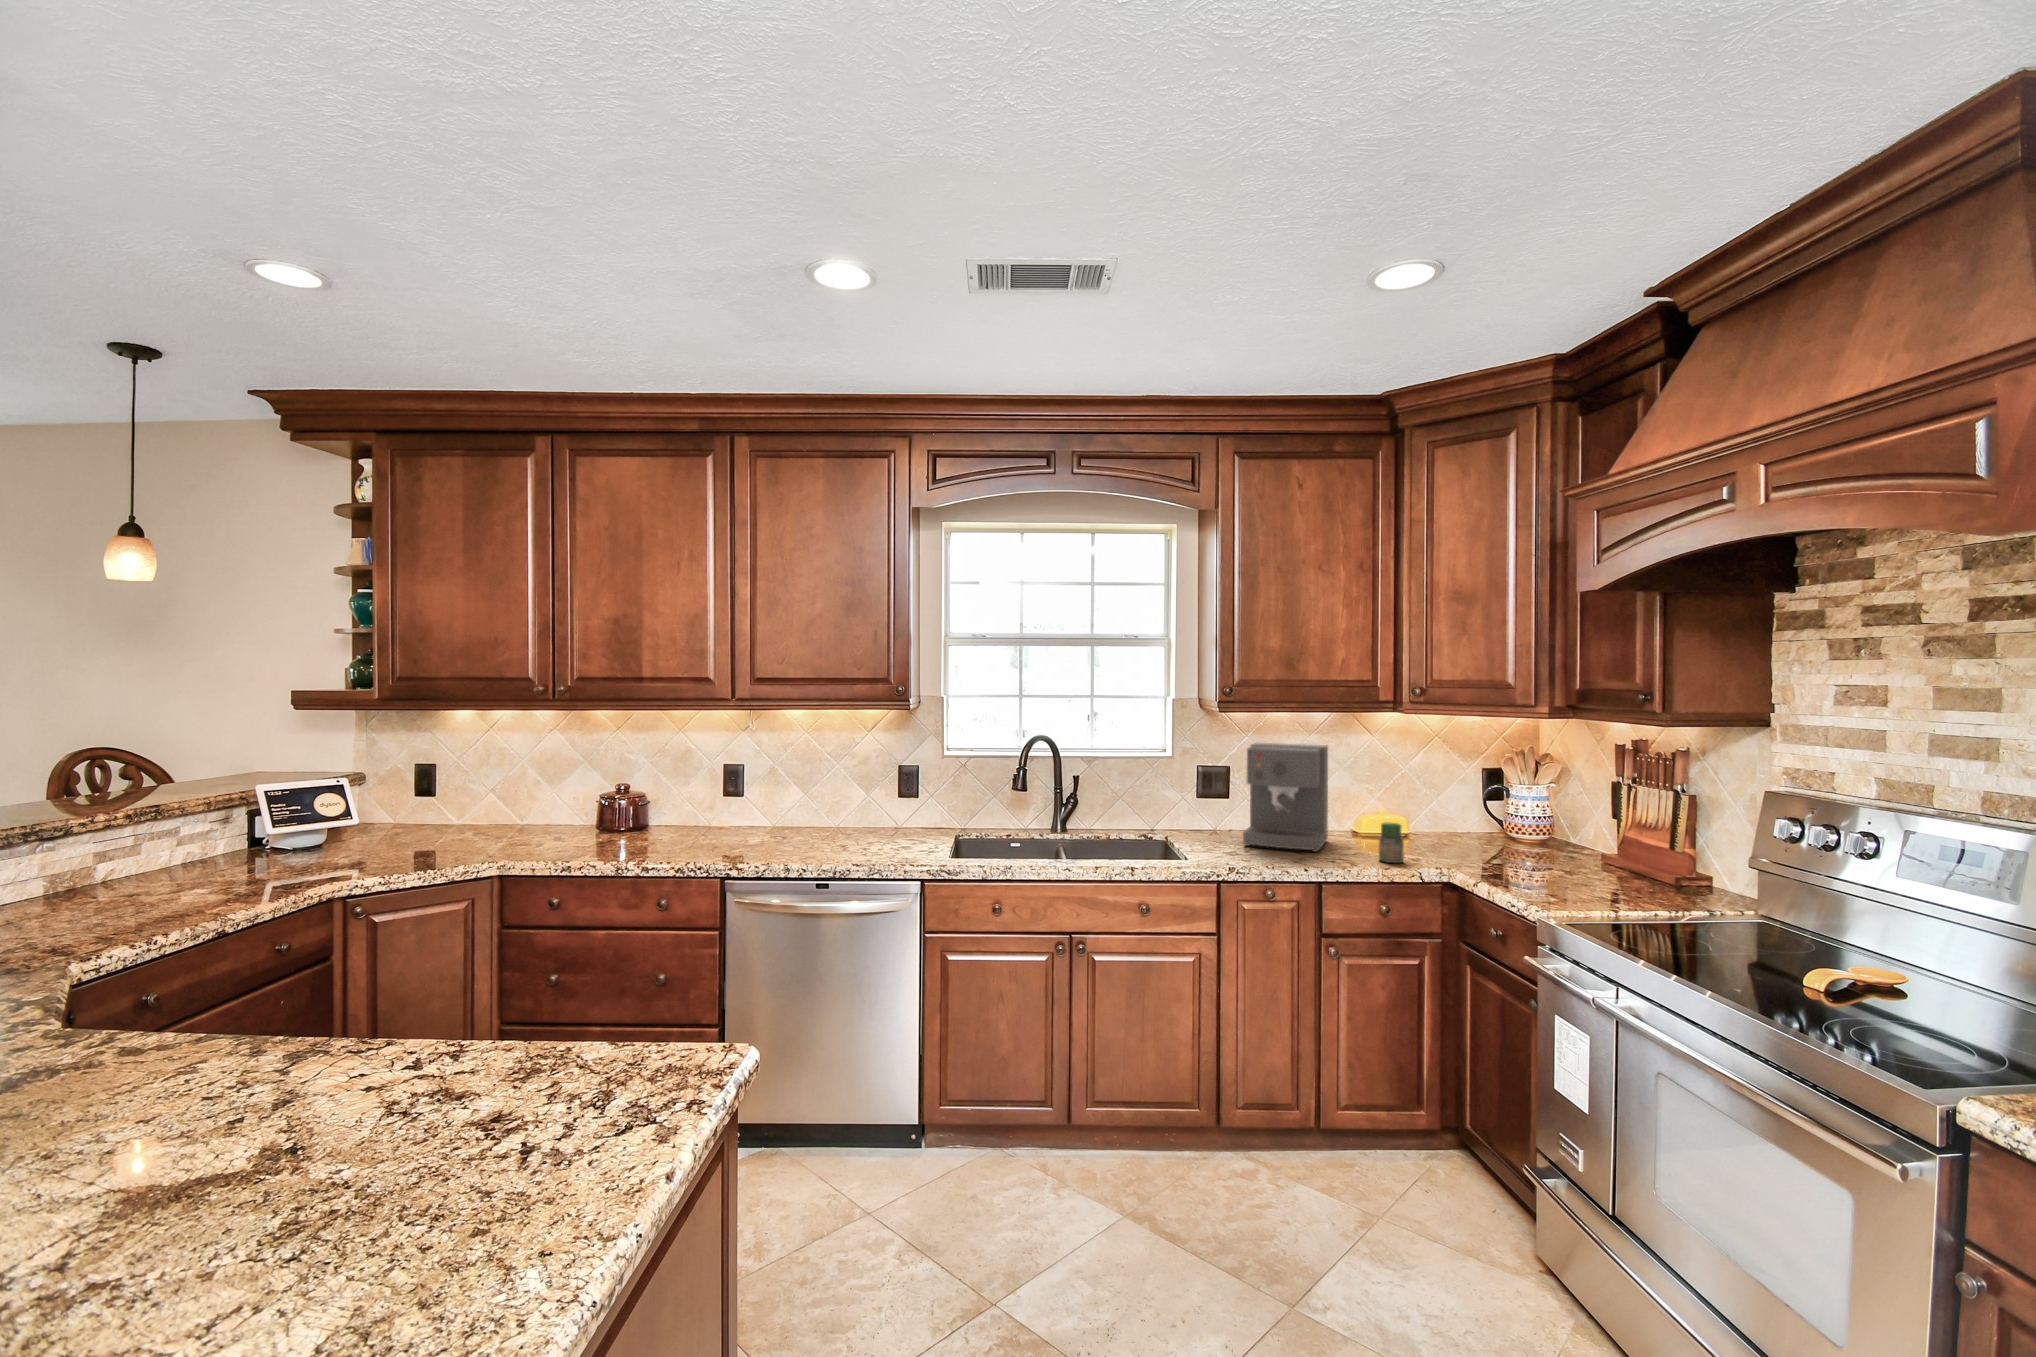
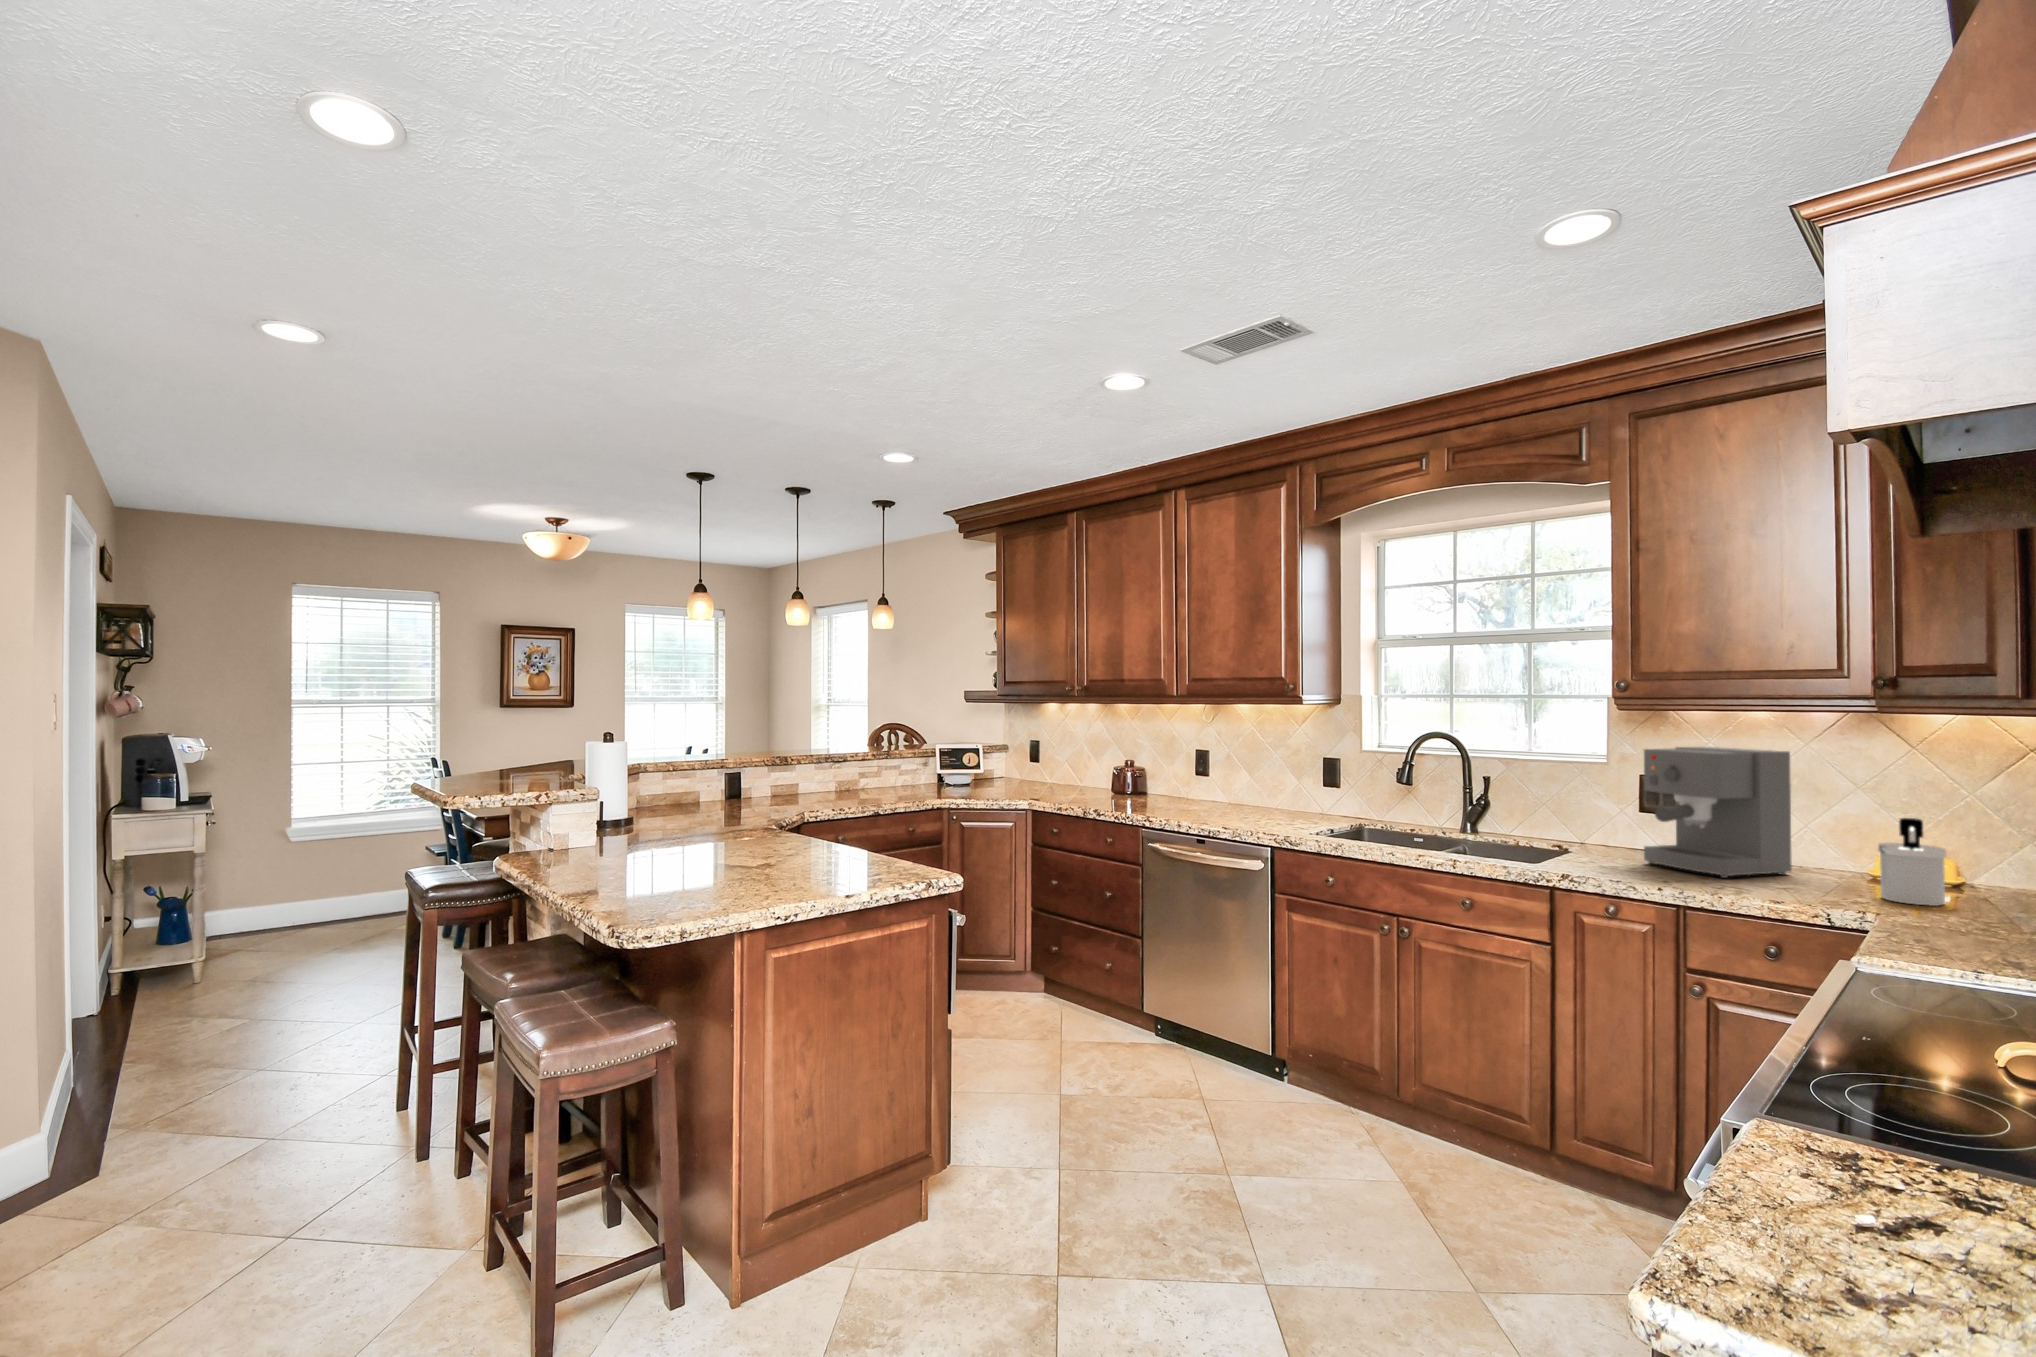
soap dispenser: none [1409,793,1454,856] -> present [1878,818,1947,906]
jar: present [1379,822,1404,863] -> none [1785,847,1824,899]

